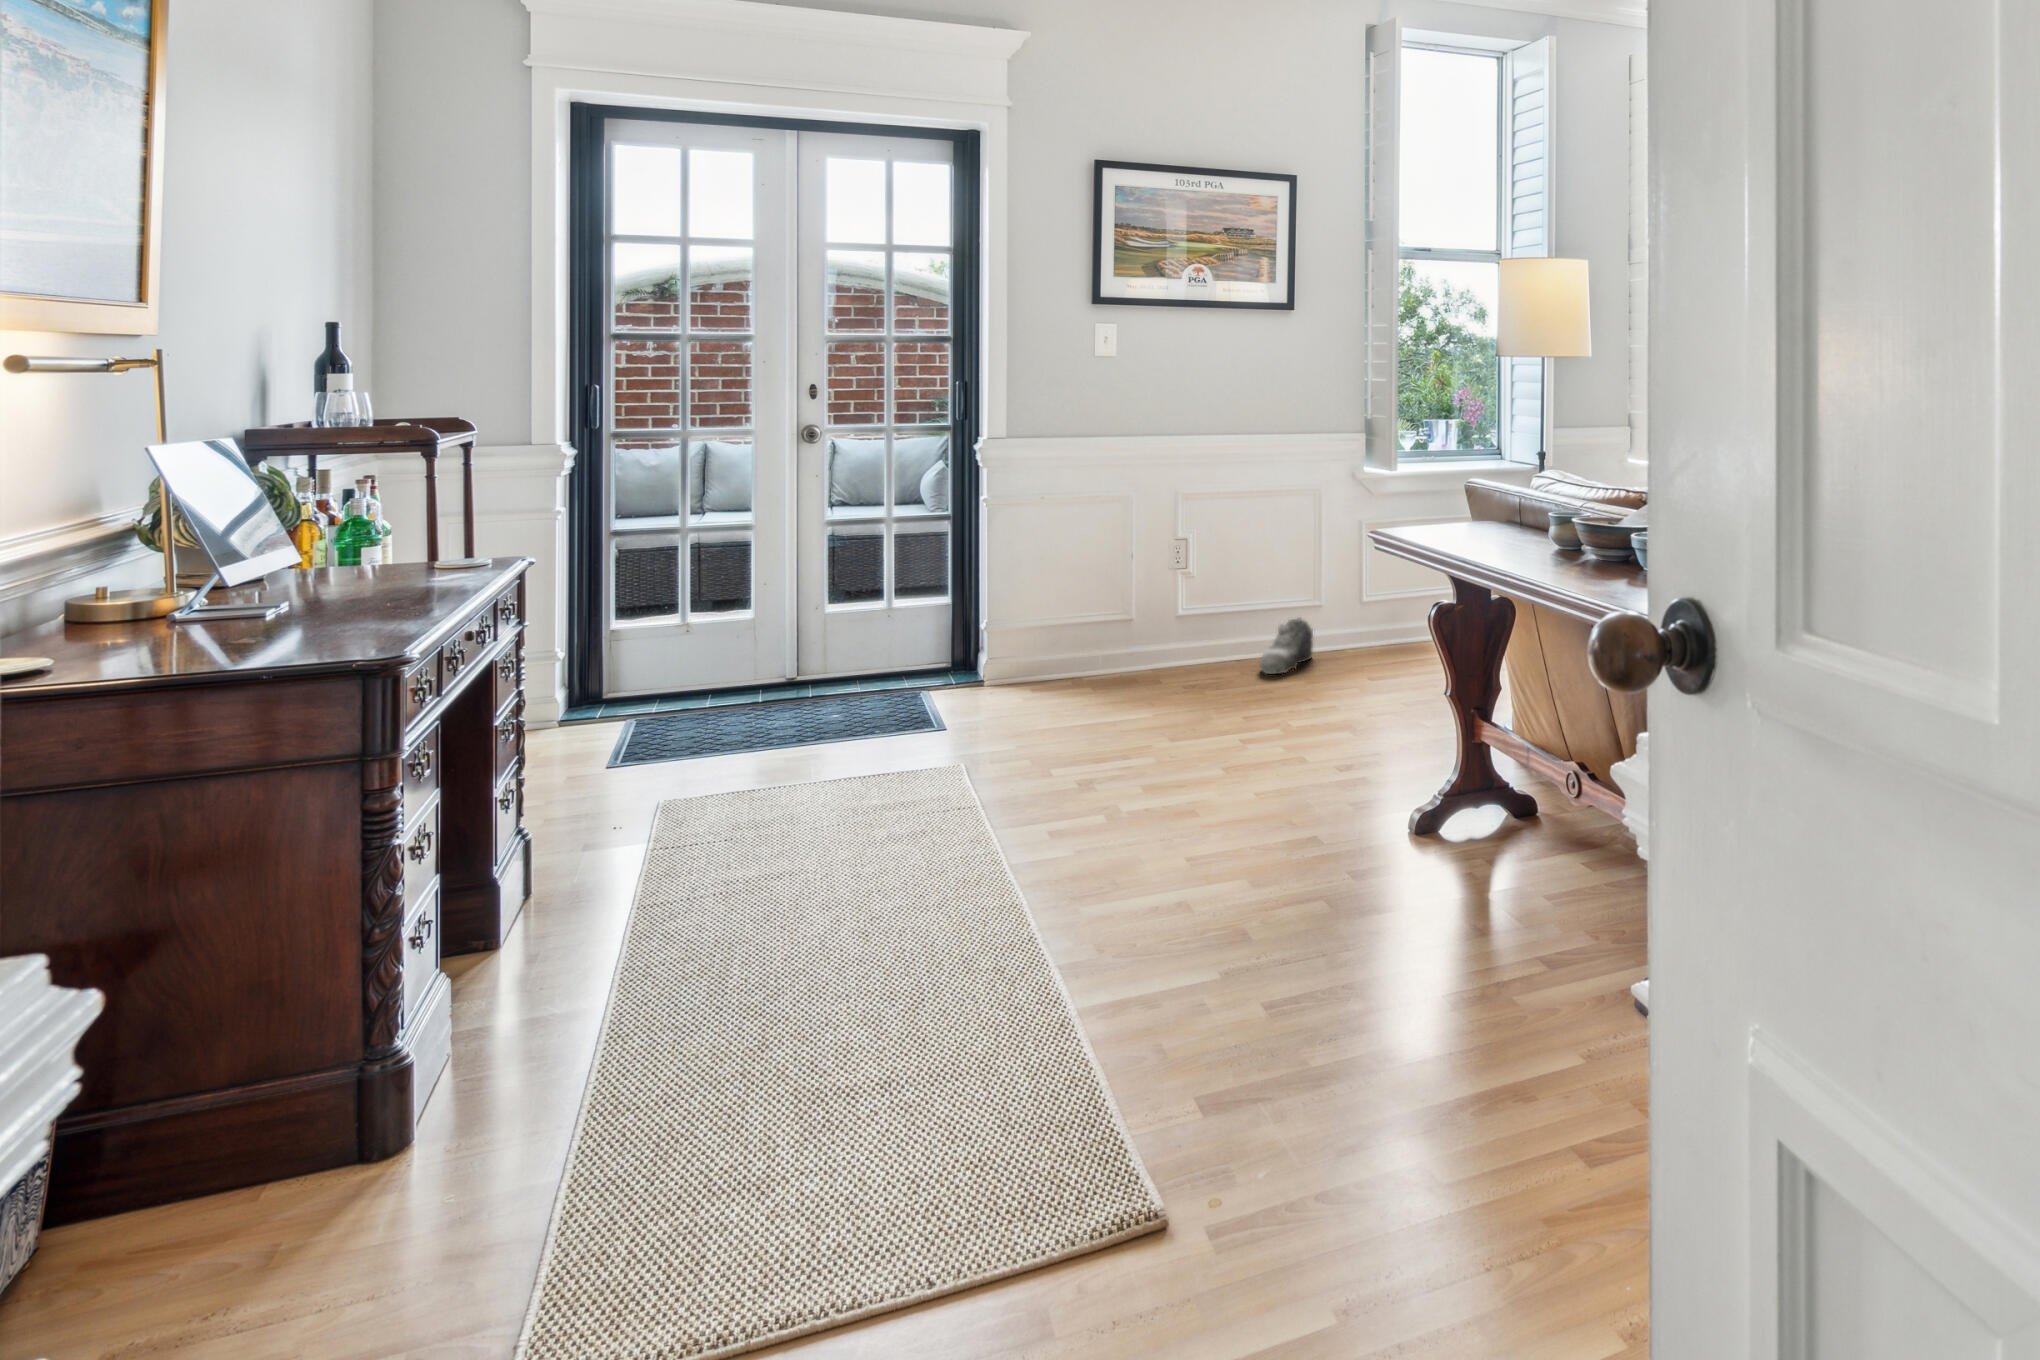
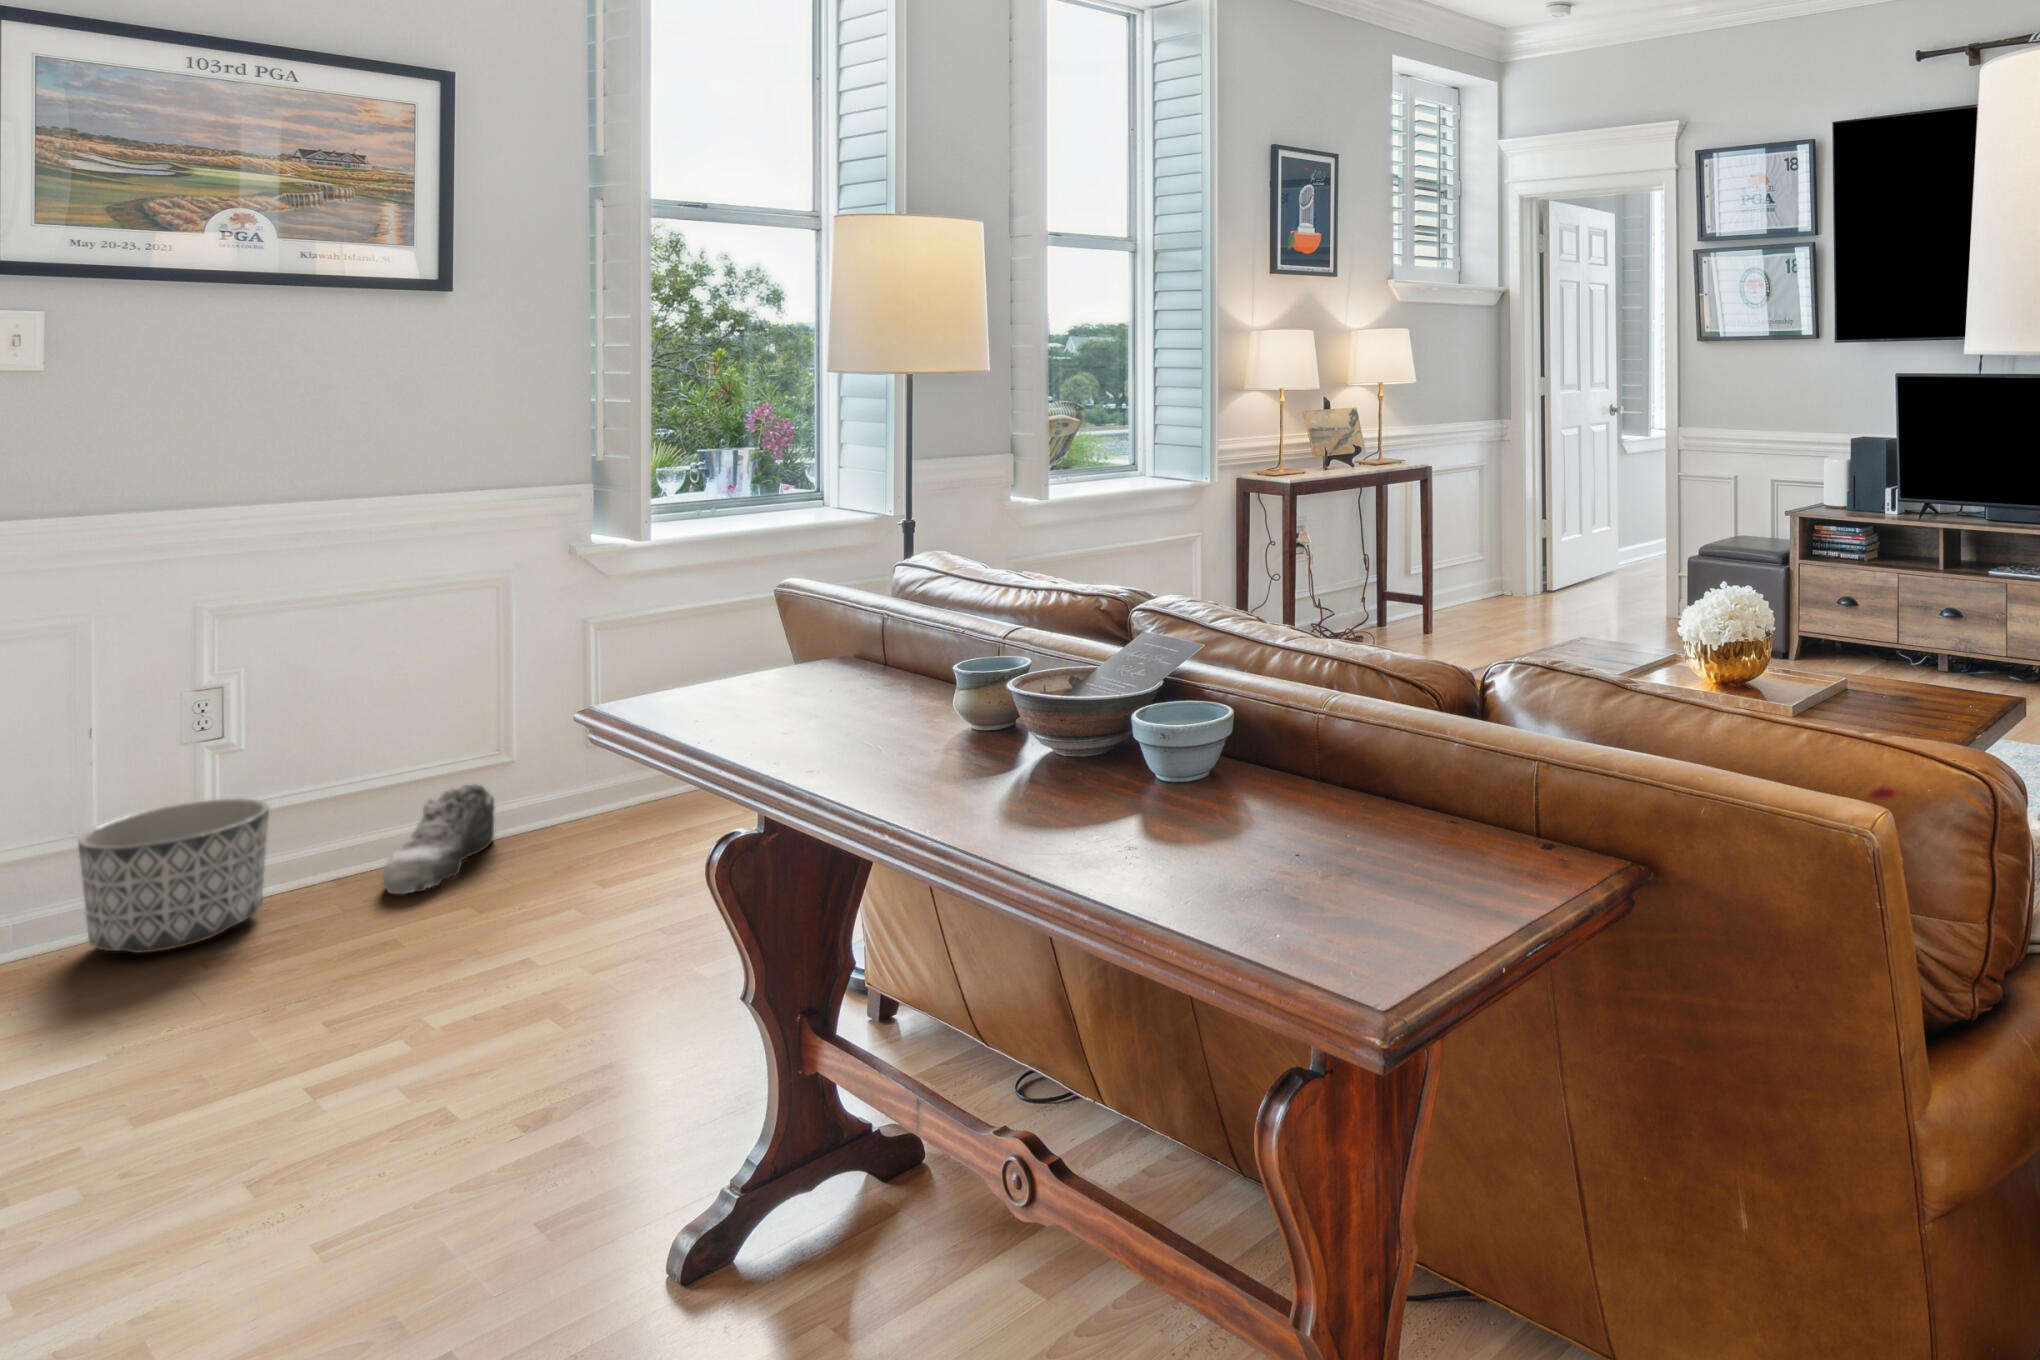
planter: none [1131,606,1210,682] -> present [78,798,269,953]

